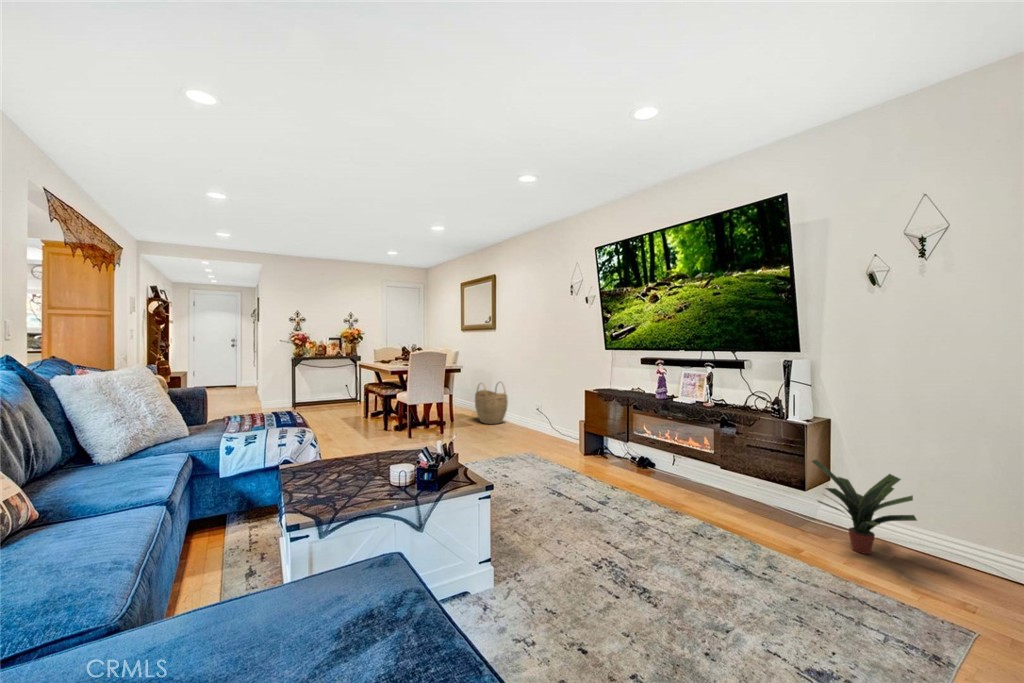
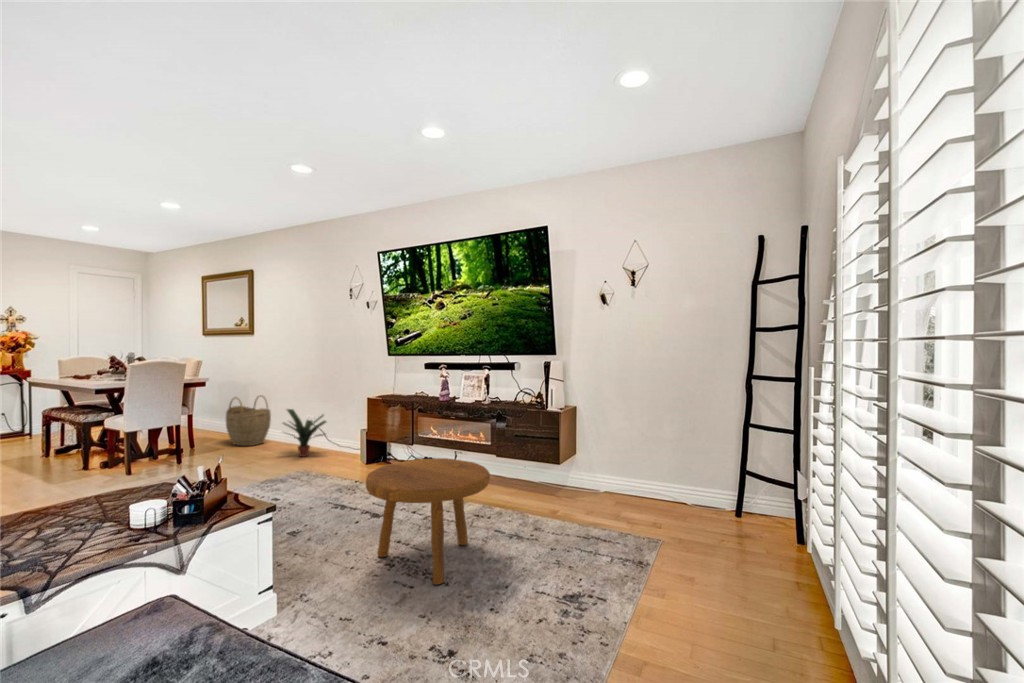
potted plant: present [812,460,917,554] -> present [283,409,326,457]
footstool: none [573,461,707,601] -> present [366,458,490,585]

